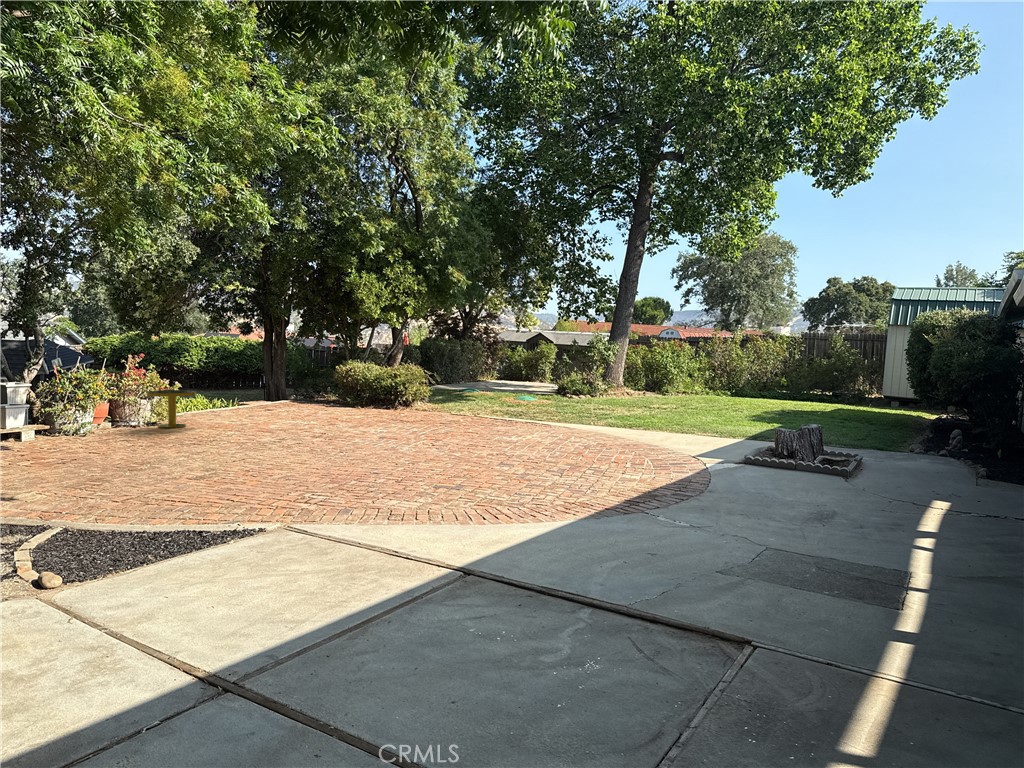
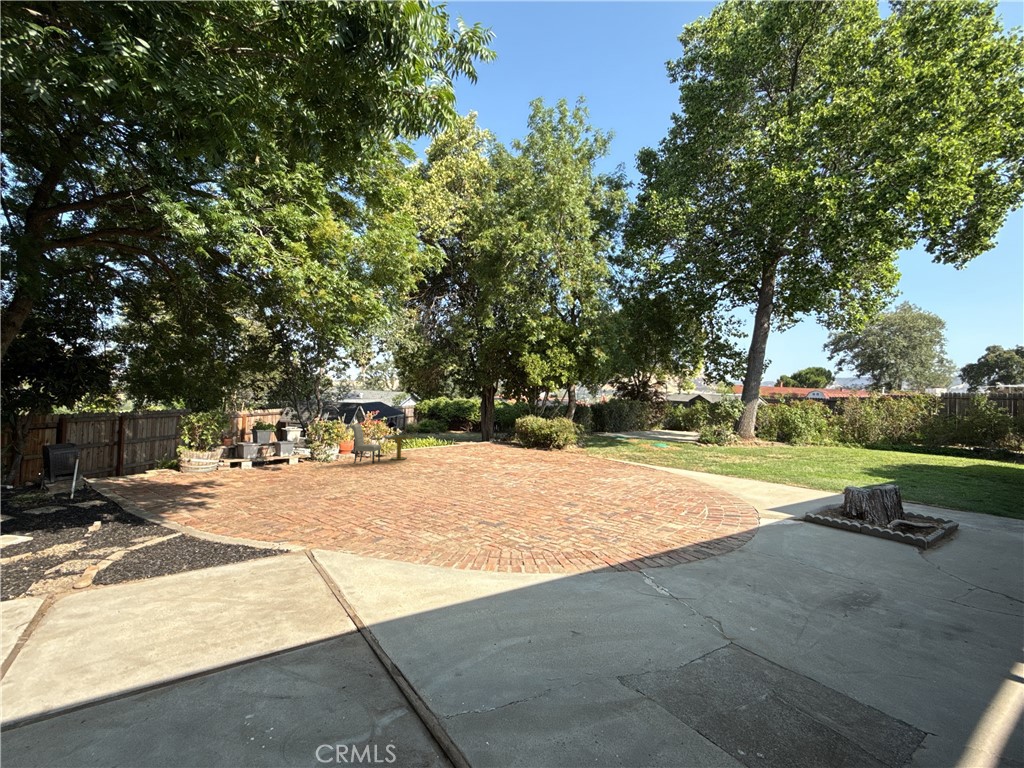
chair: none [90,373,145,435] -> present [351,424,381,464]

